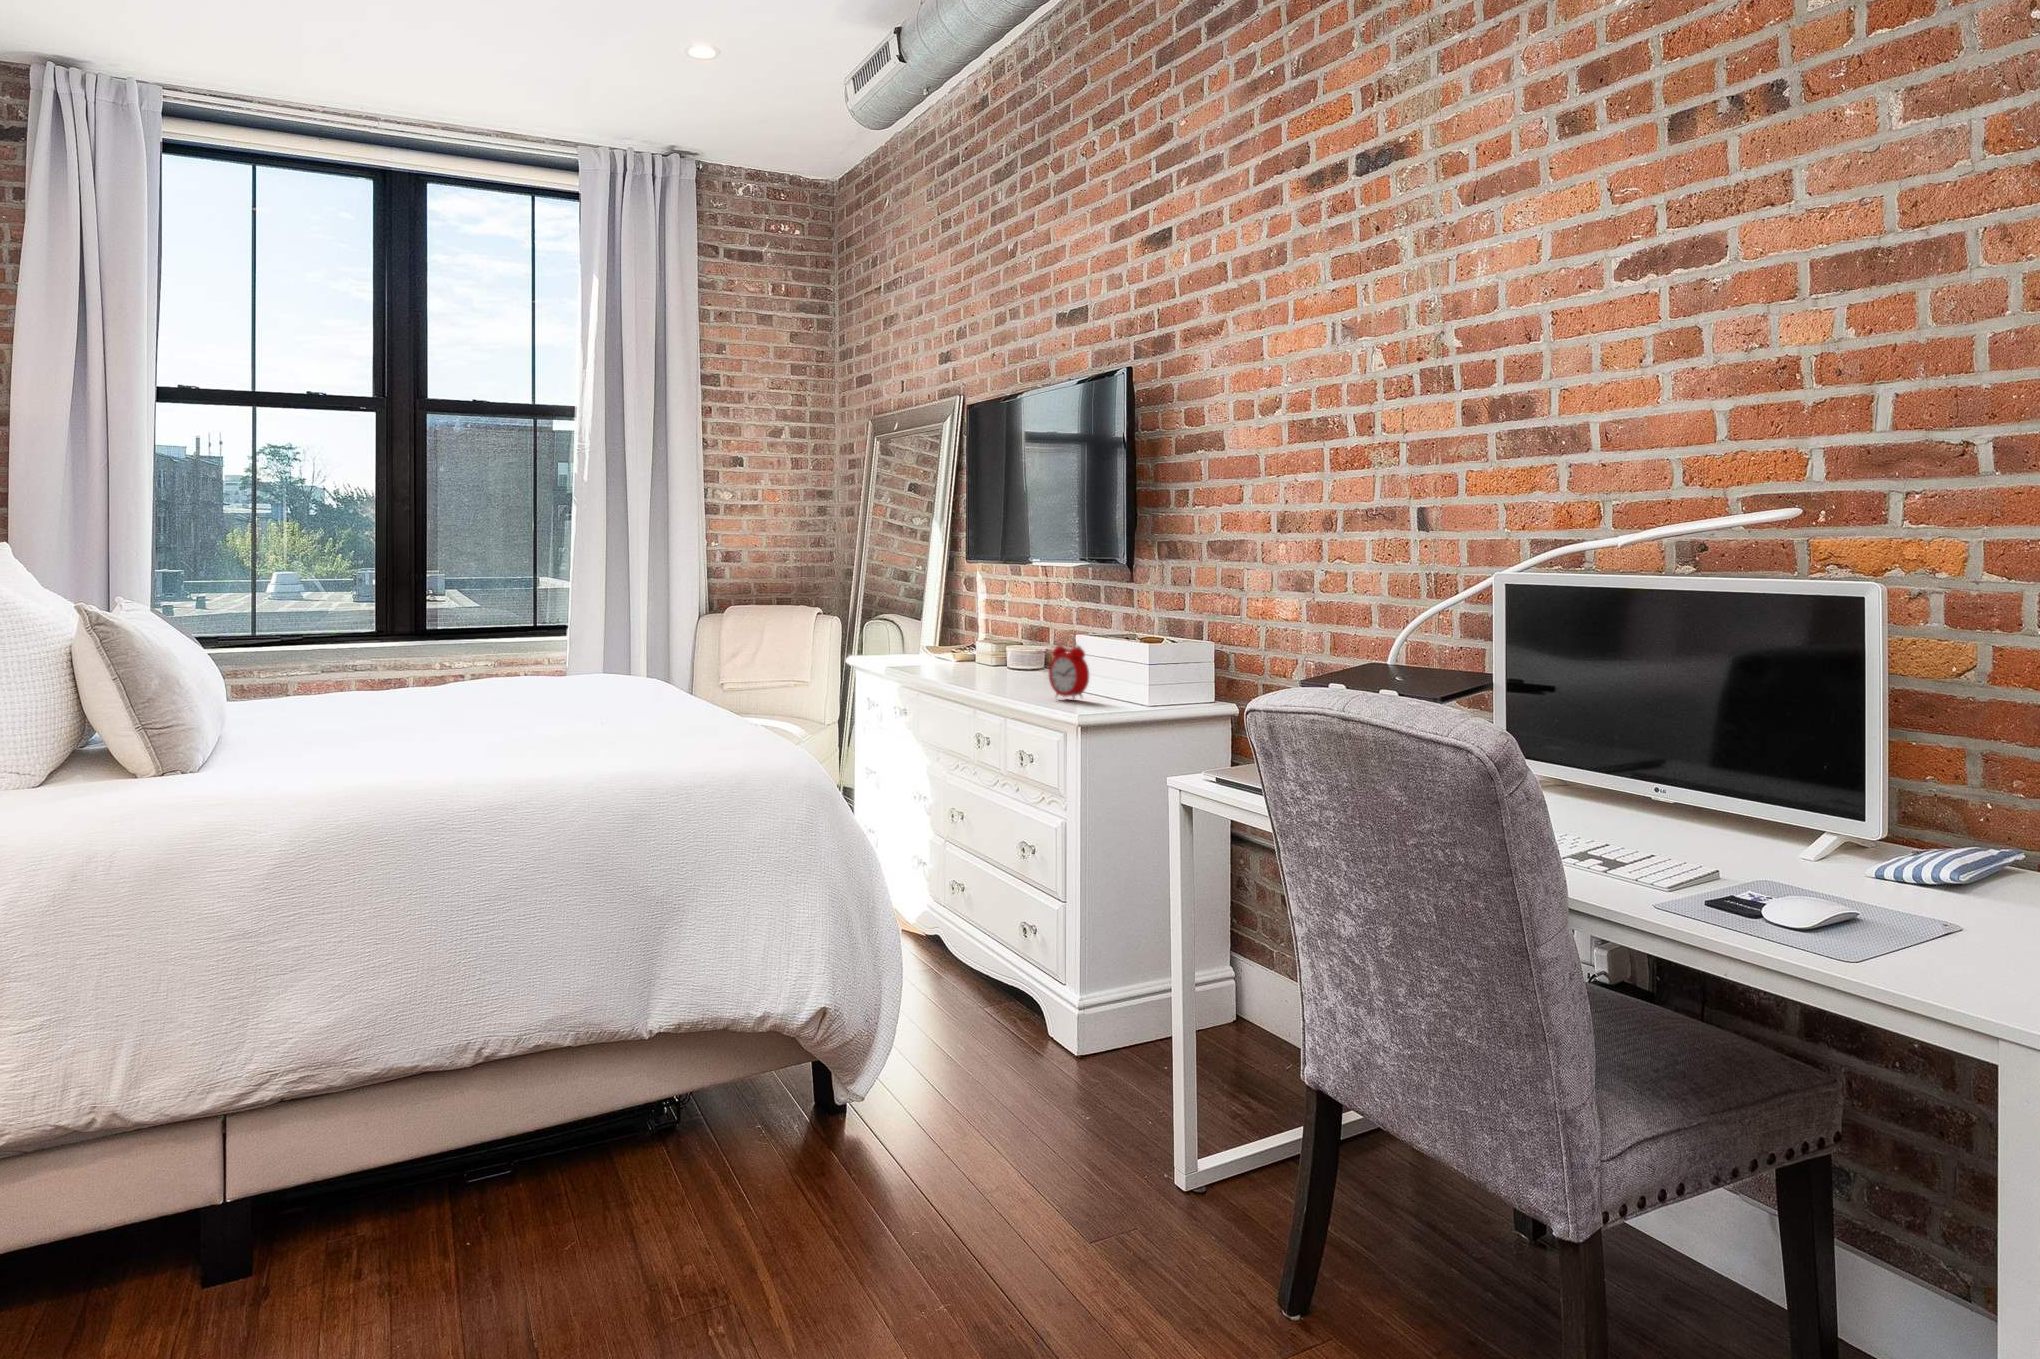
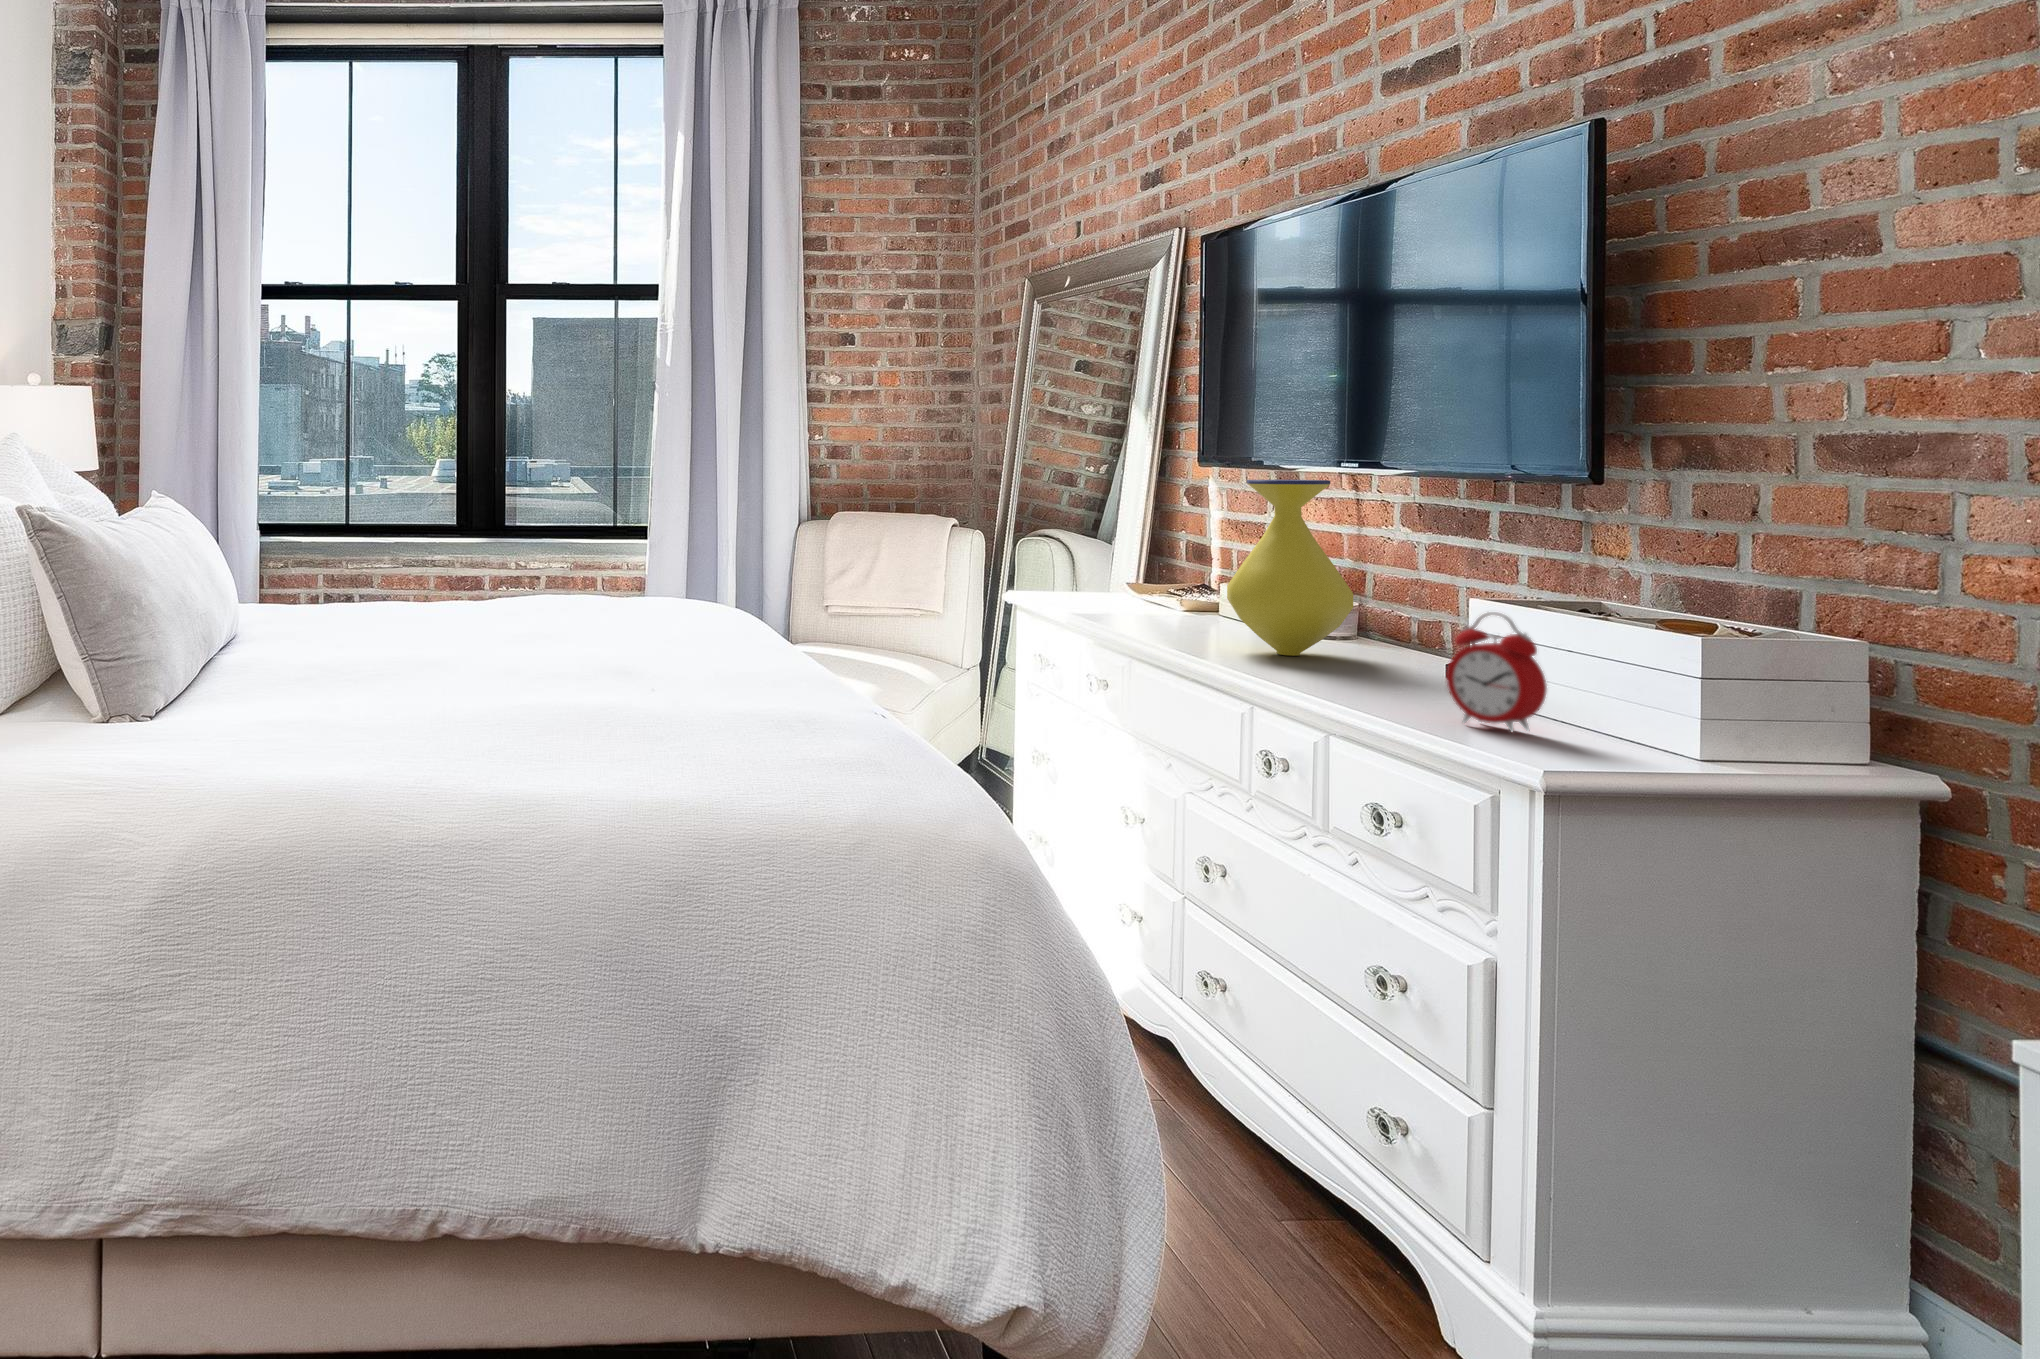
vase: none [965,568,1030,678] -> present [1227,480,1353,656]

